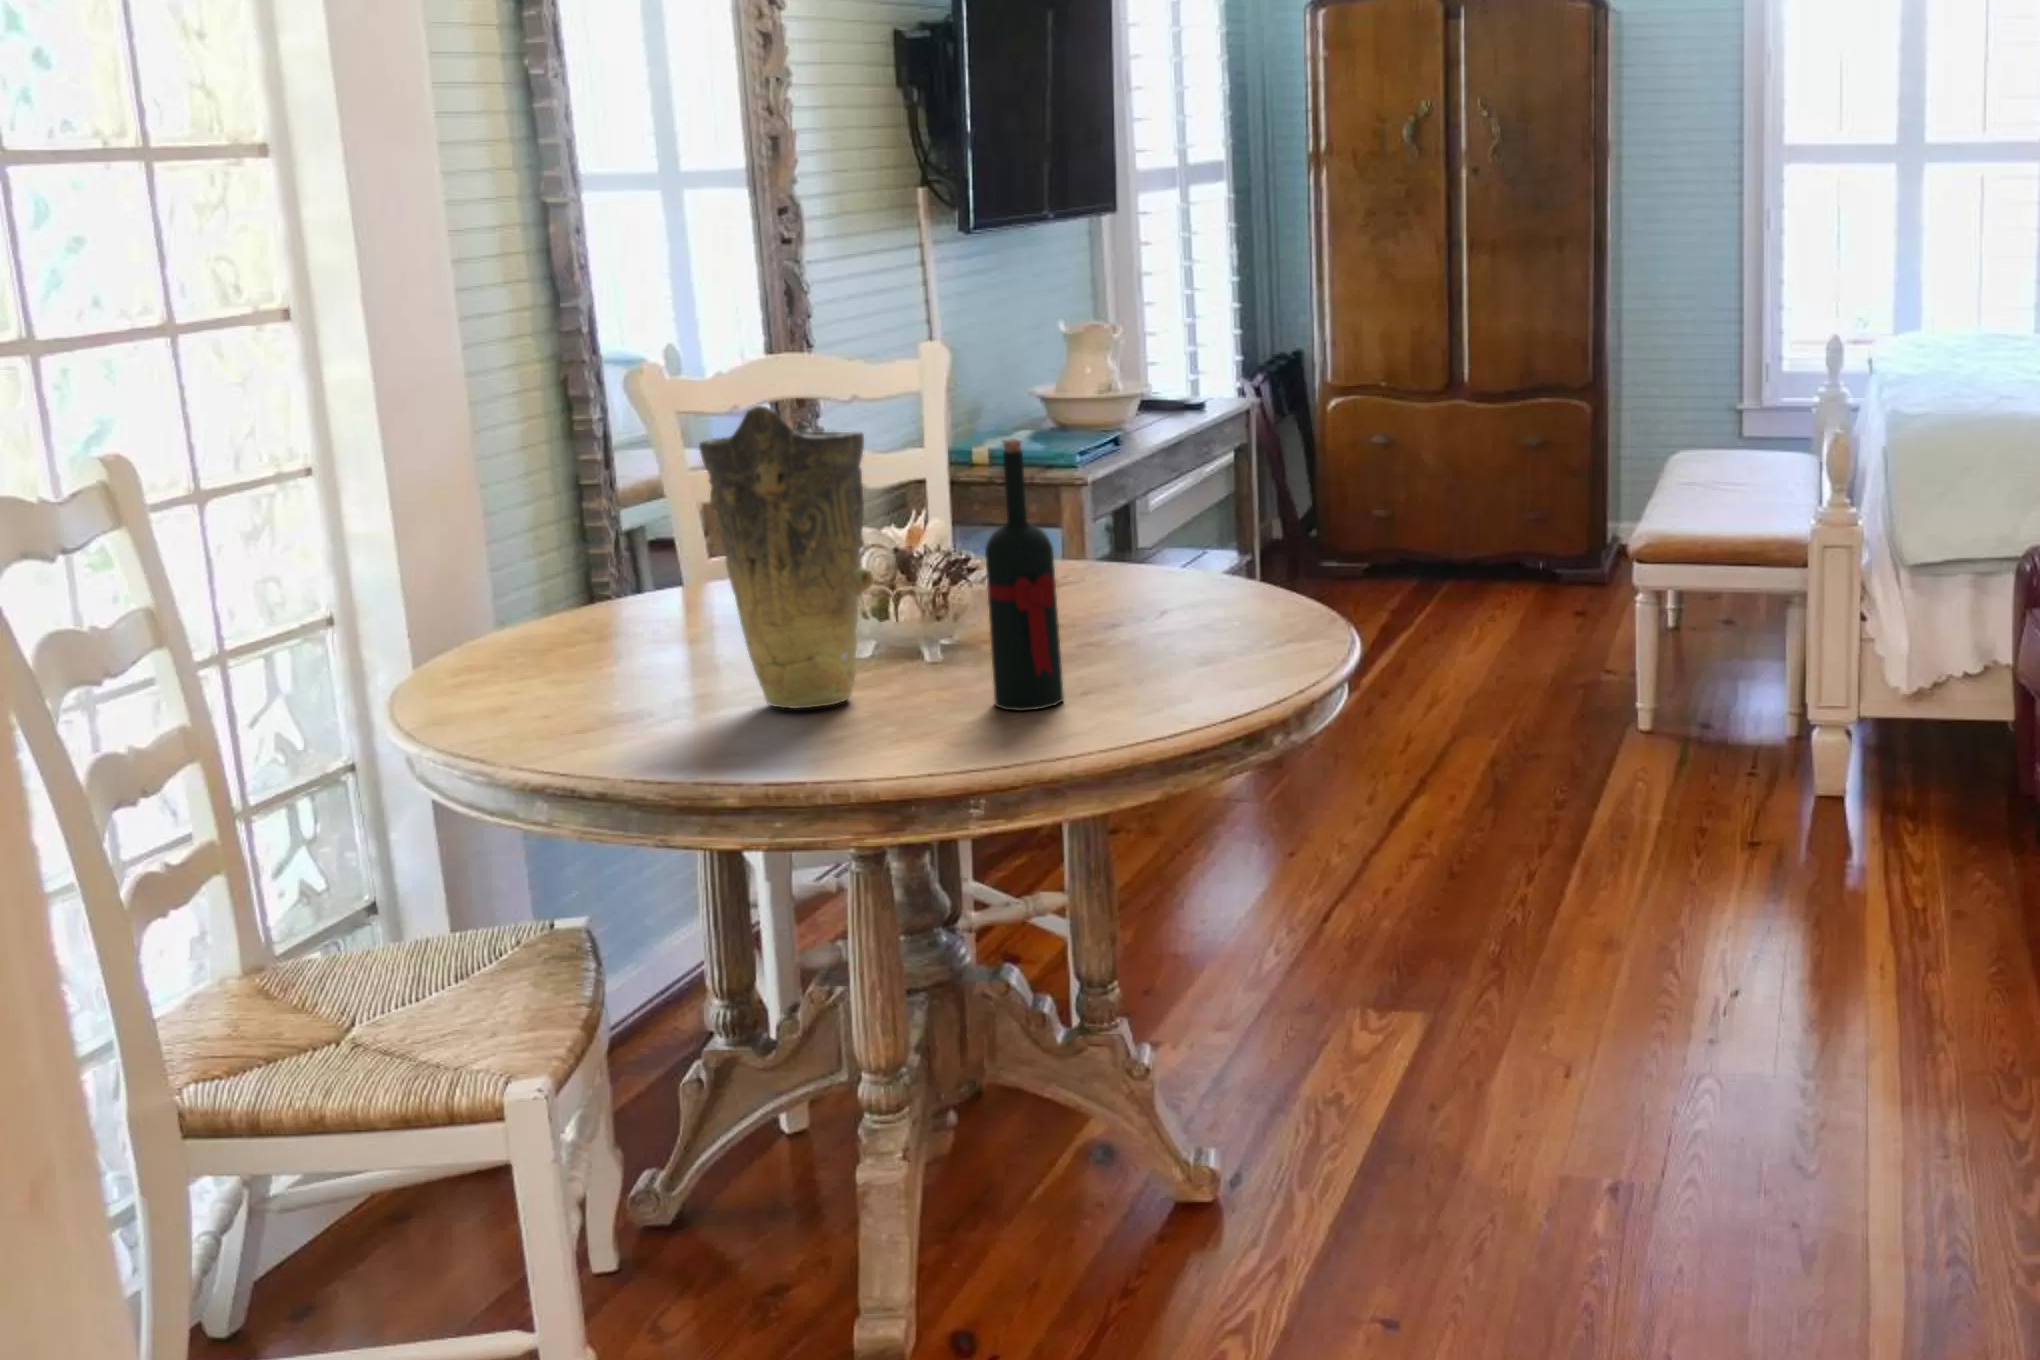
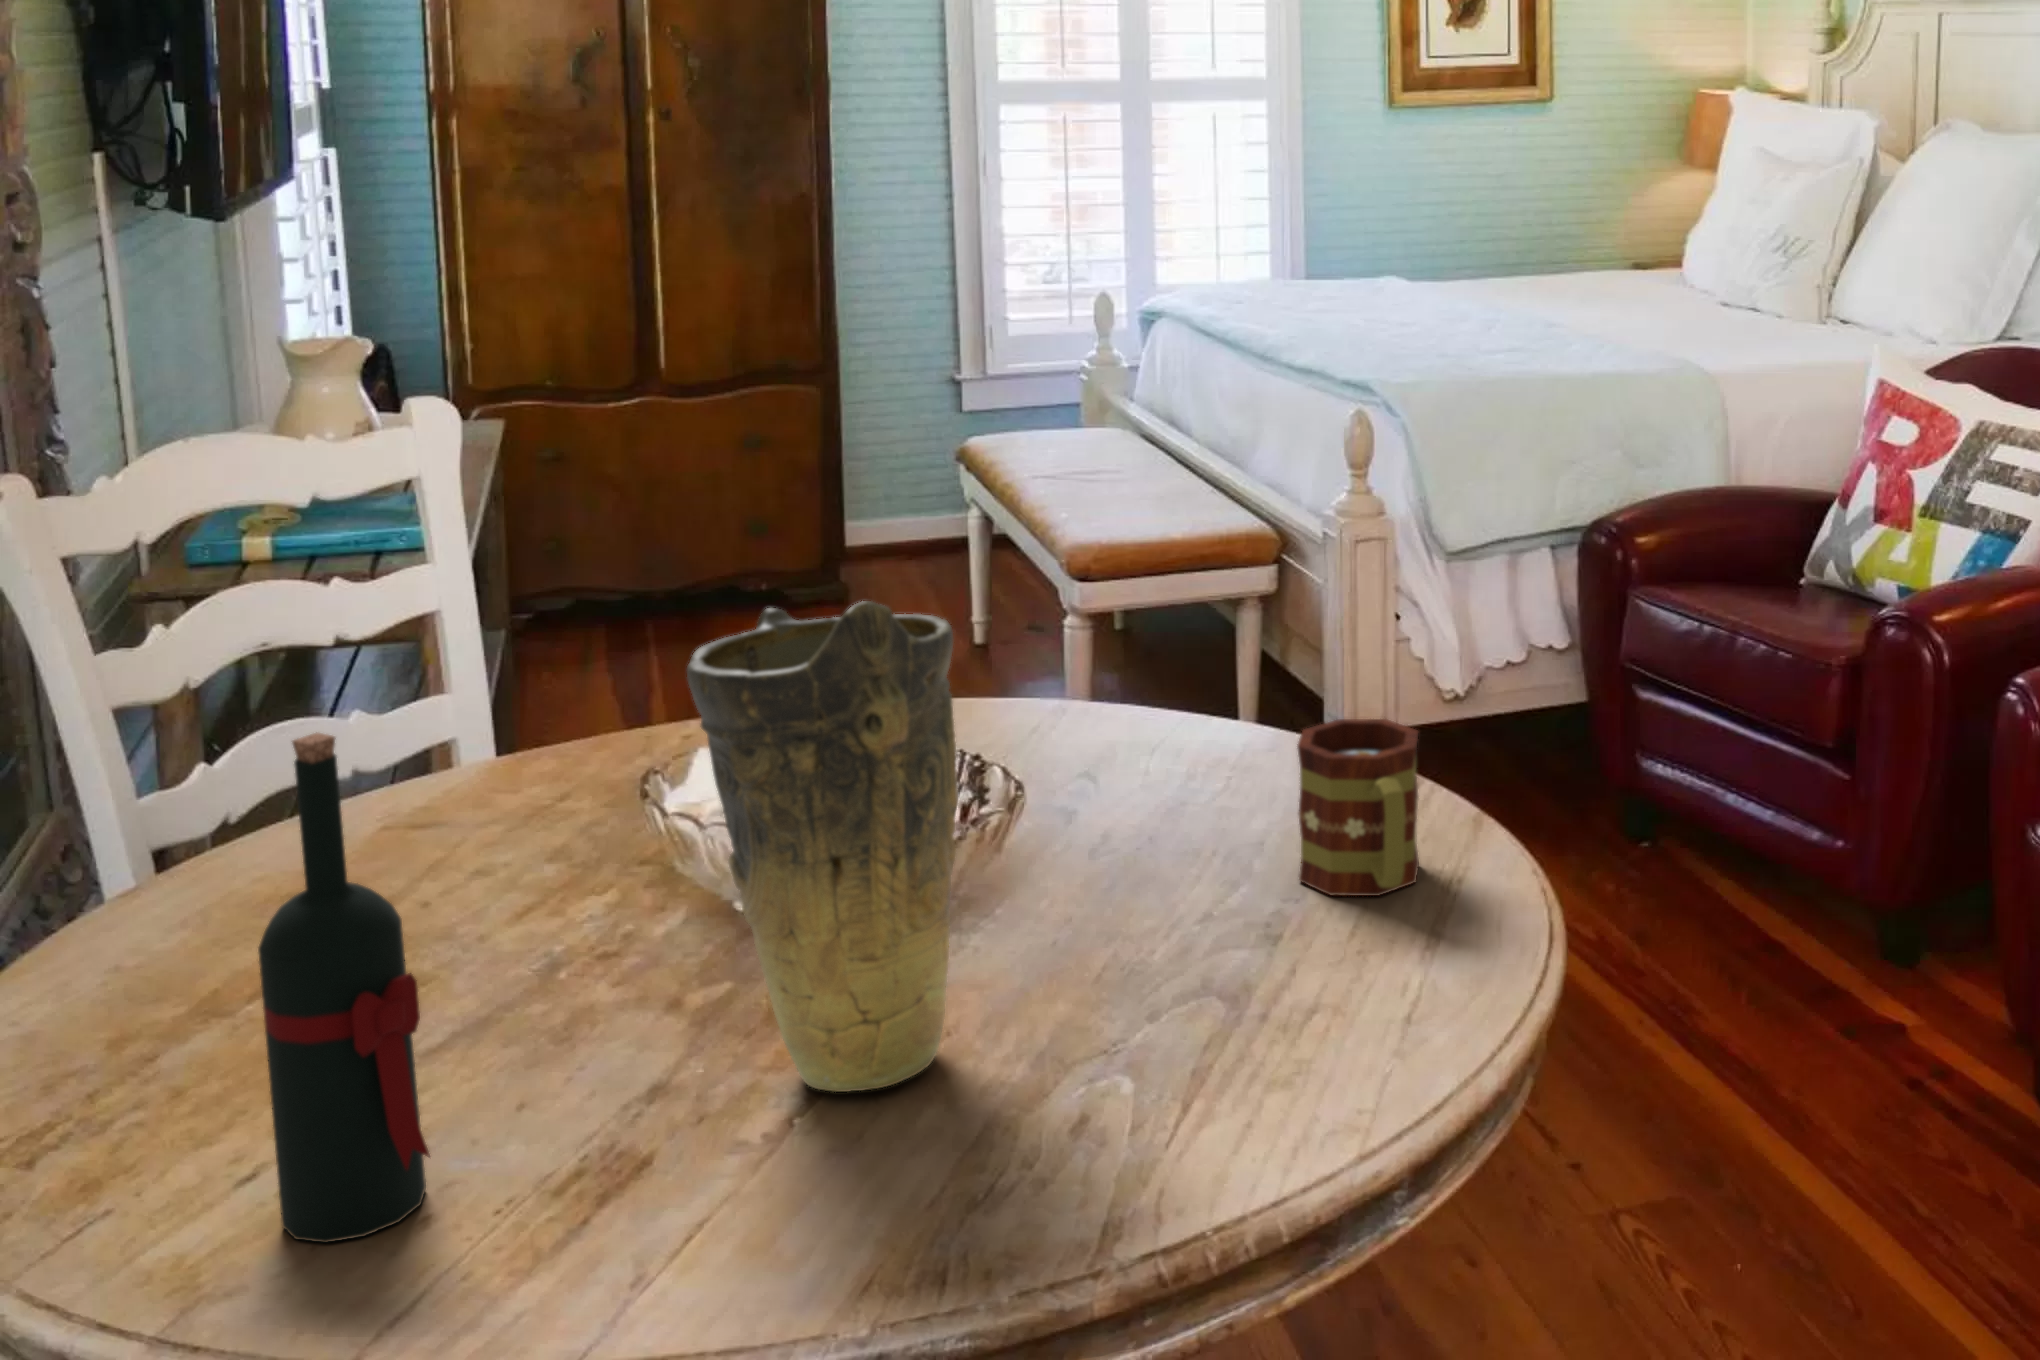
wine bottle: present [985,439,1064,711] -> present [258,732,429,1243]
mug: none [1177,563,1267,682] -> present [1297,719,1419,896]

